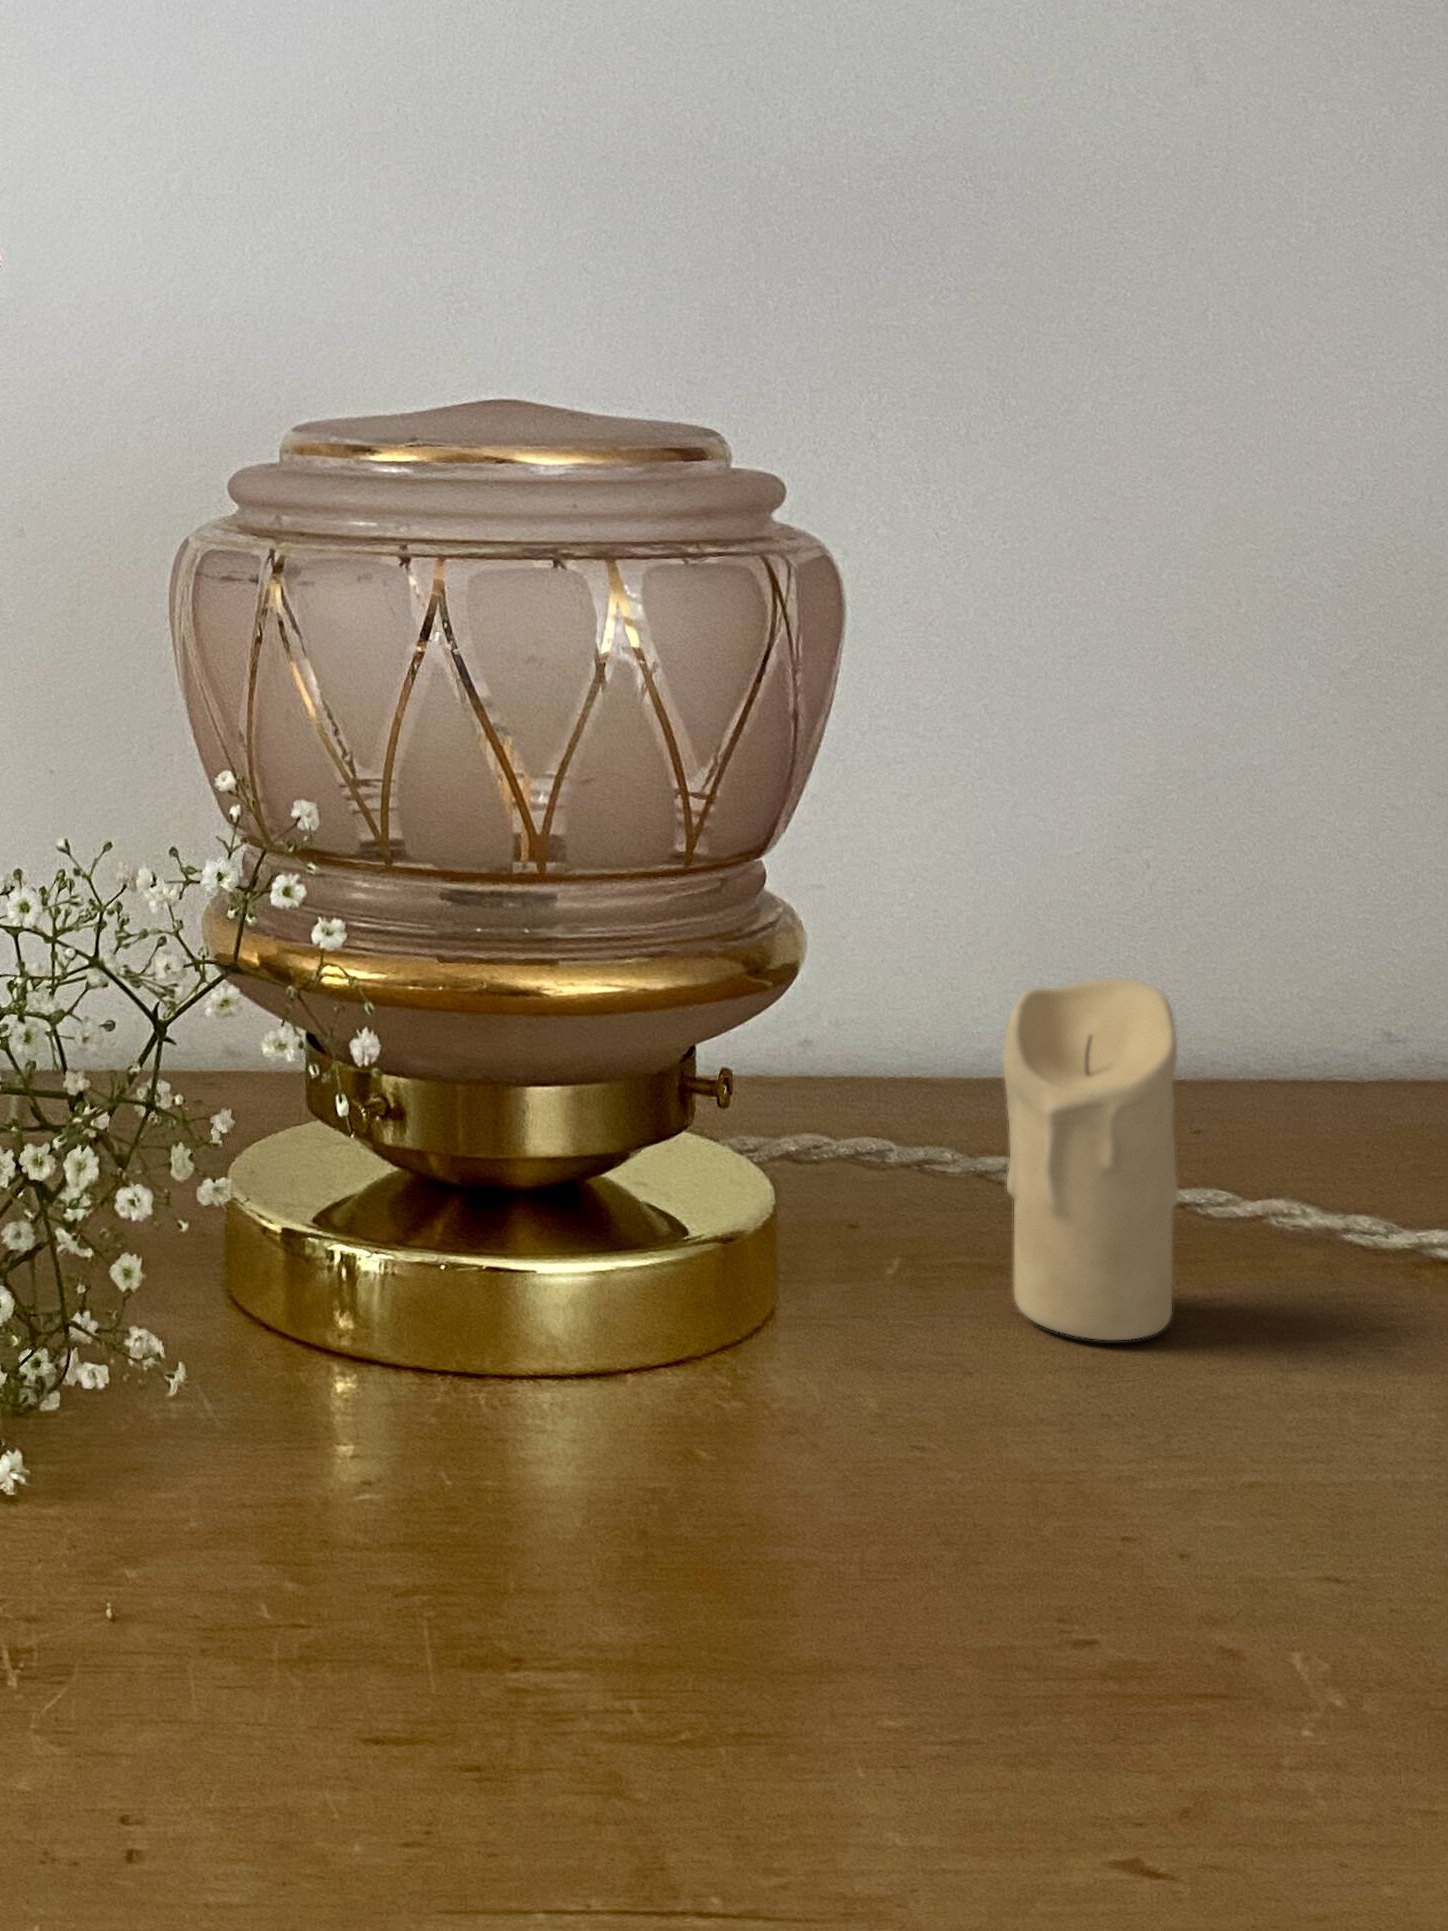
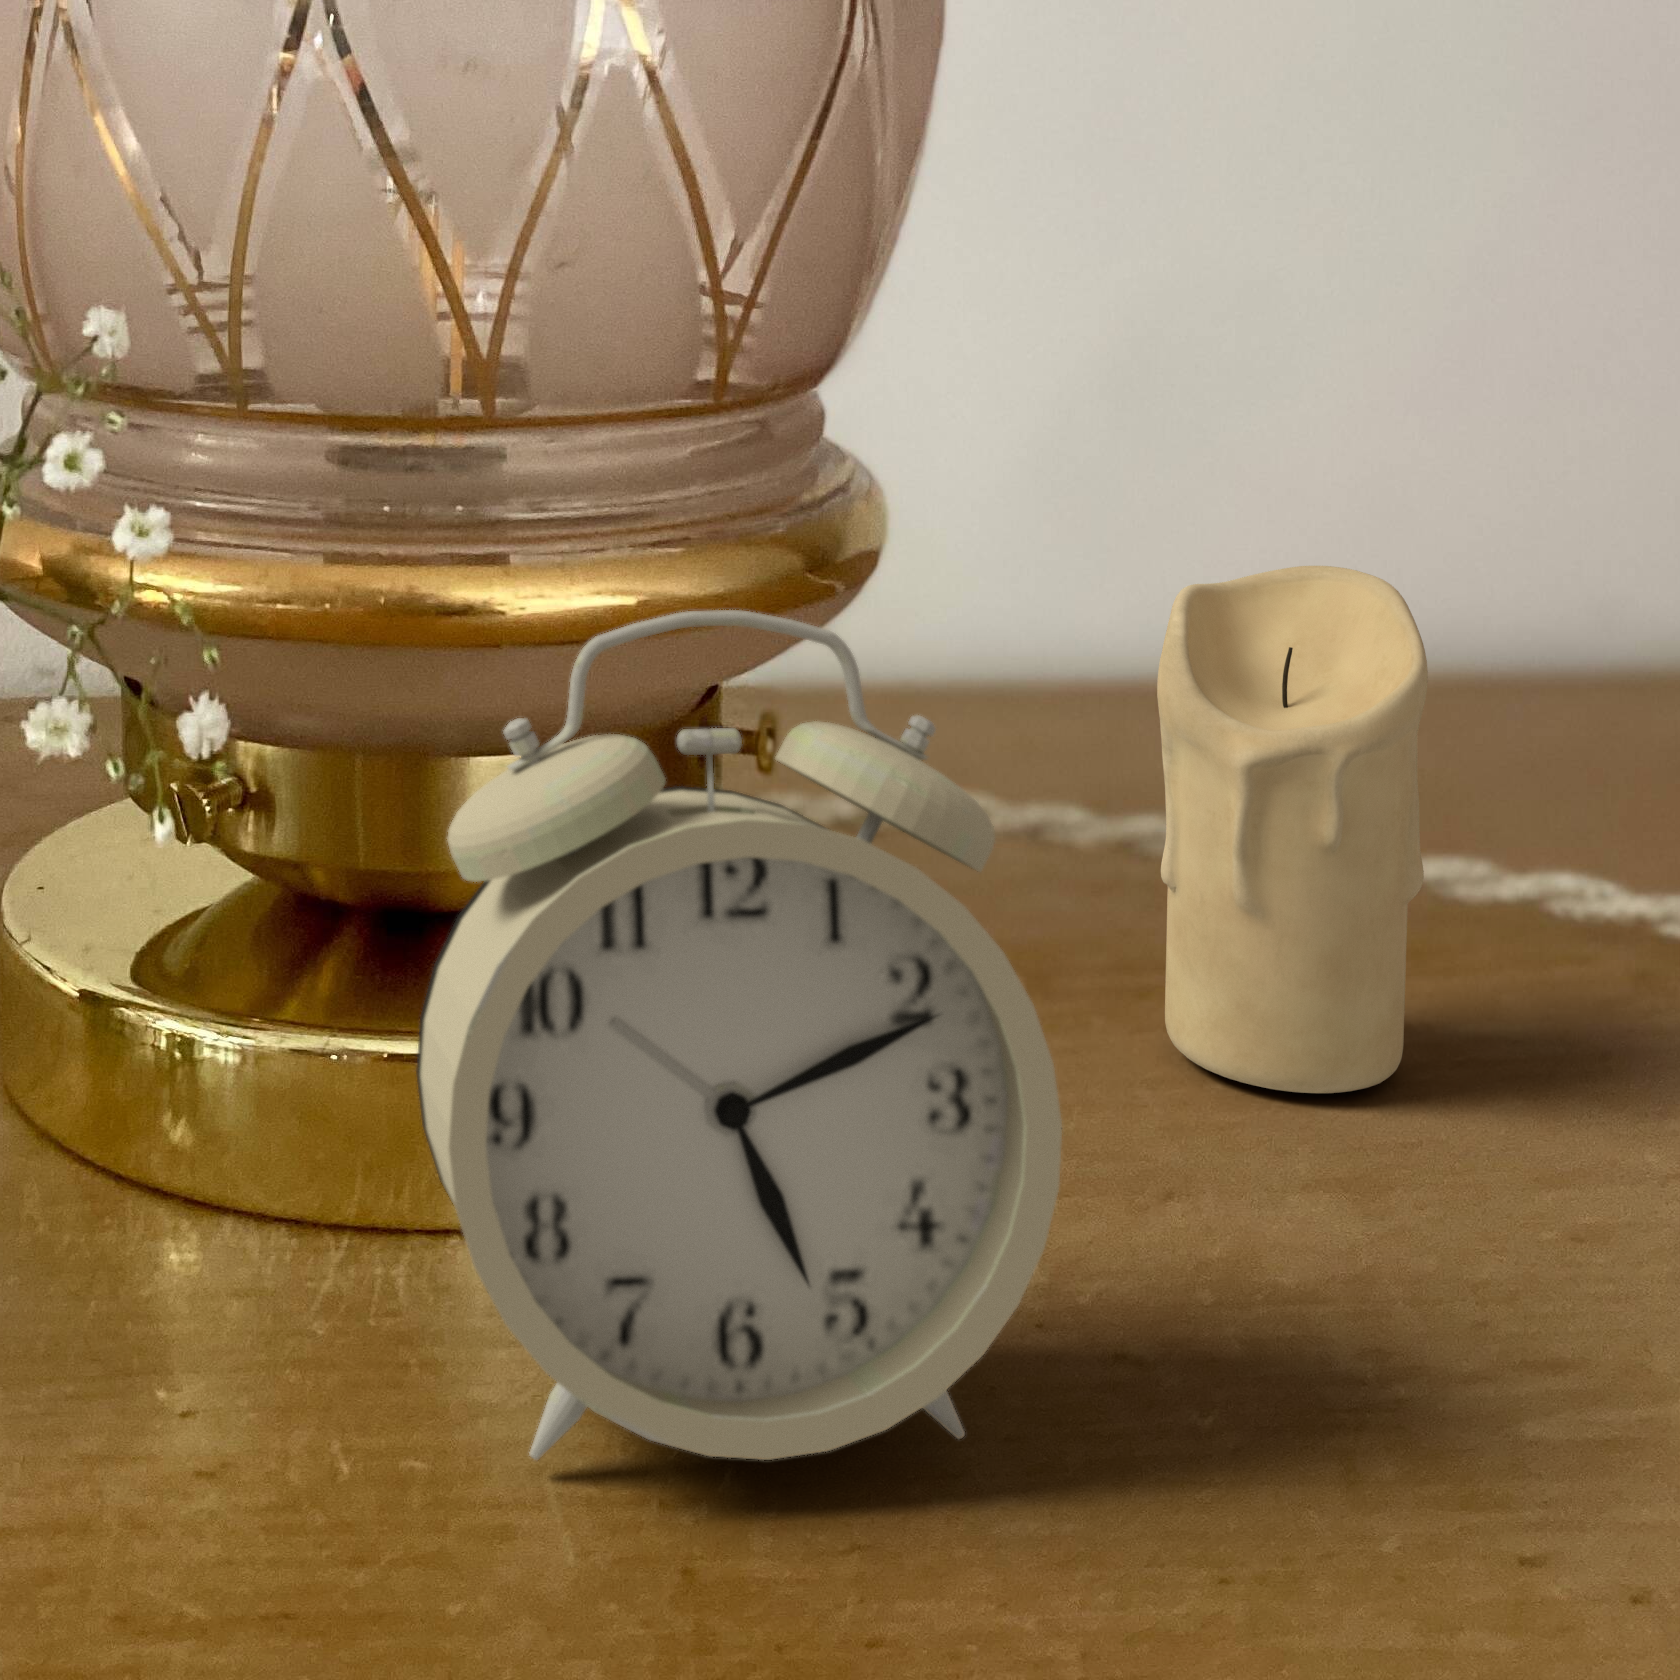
alarm clock: none [486,999,861,1506] -> present [416,610,1062,1460]

